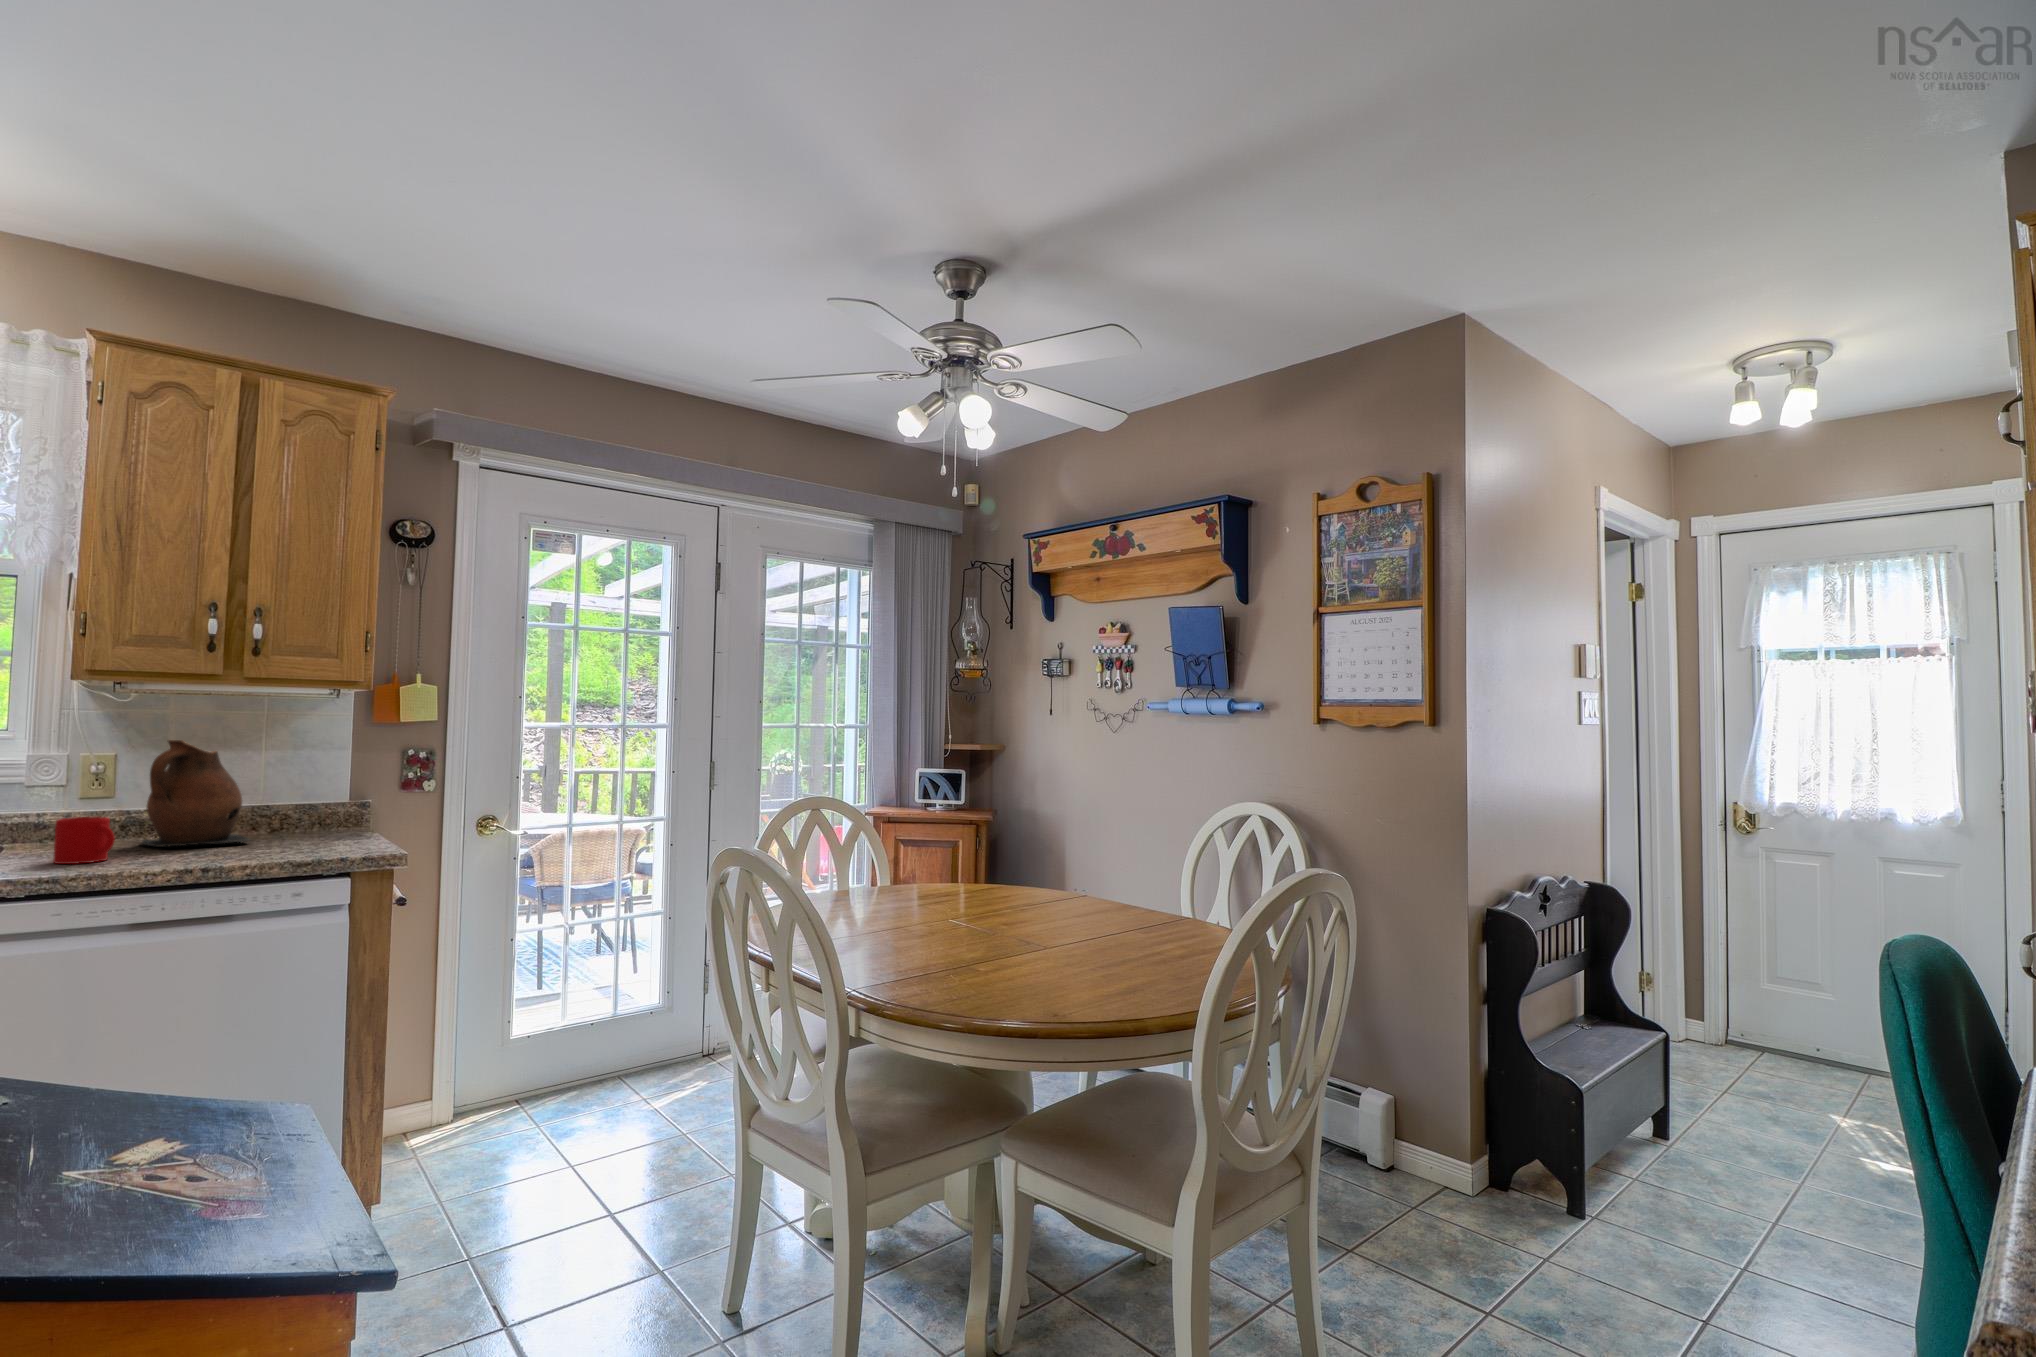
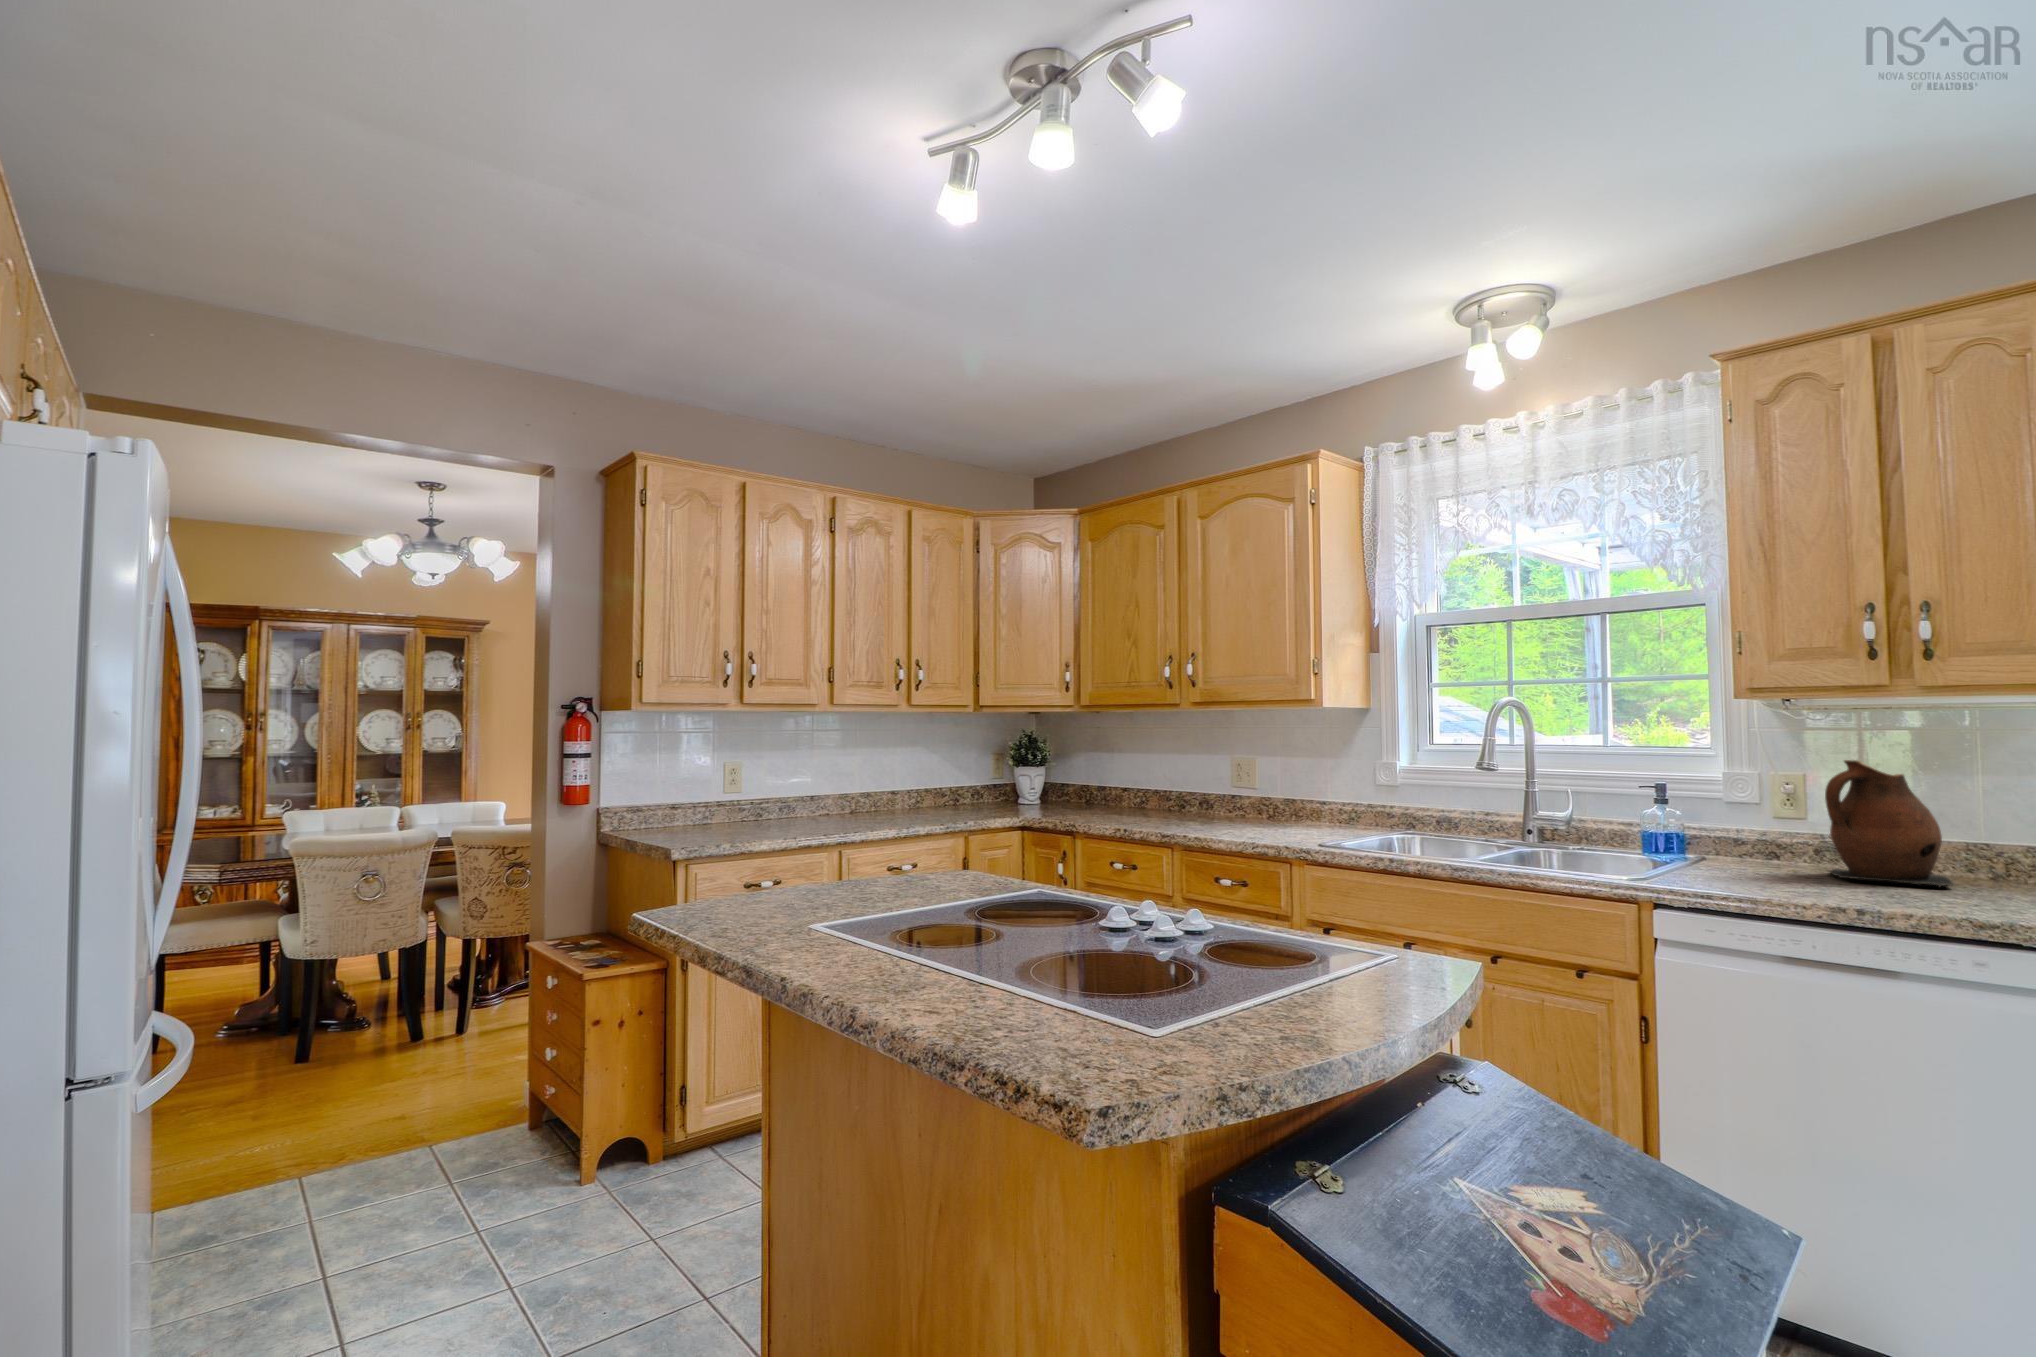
mug: present [53,817,115,864] -> none [1729,836,1781,884]

